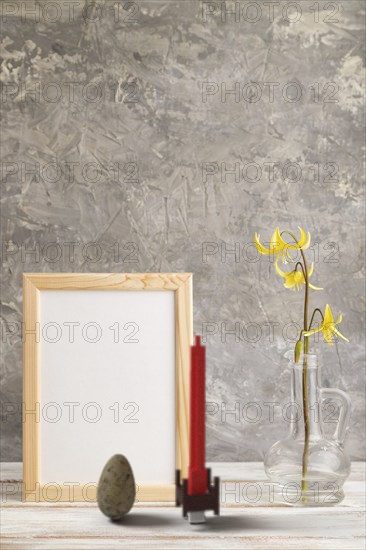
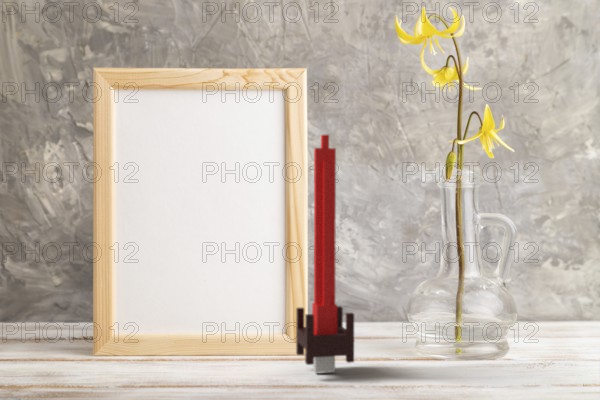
decorative egg: present [96,454,136,519] -> none [196,287,247,369]

